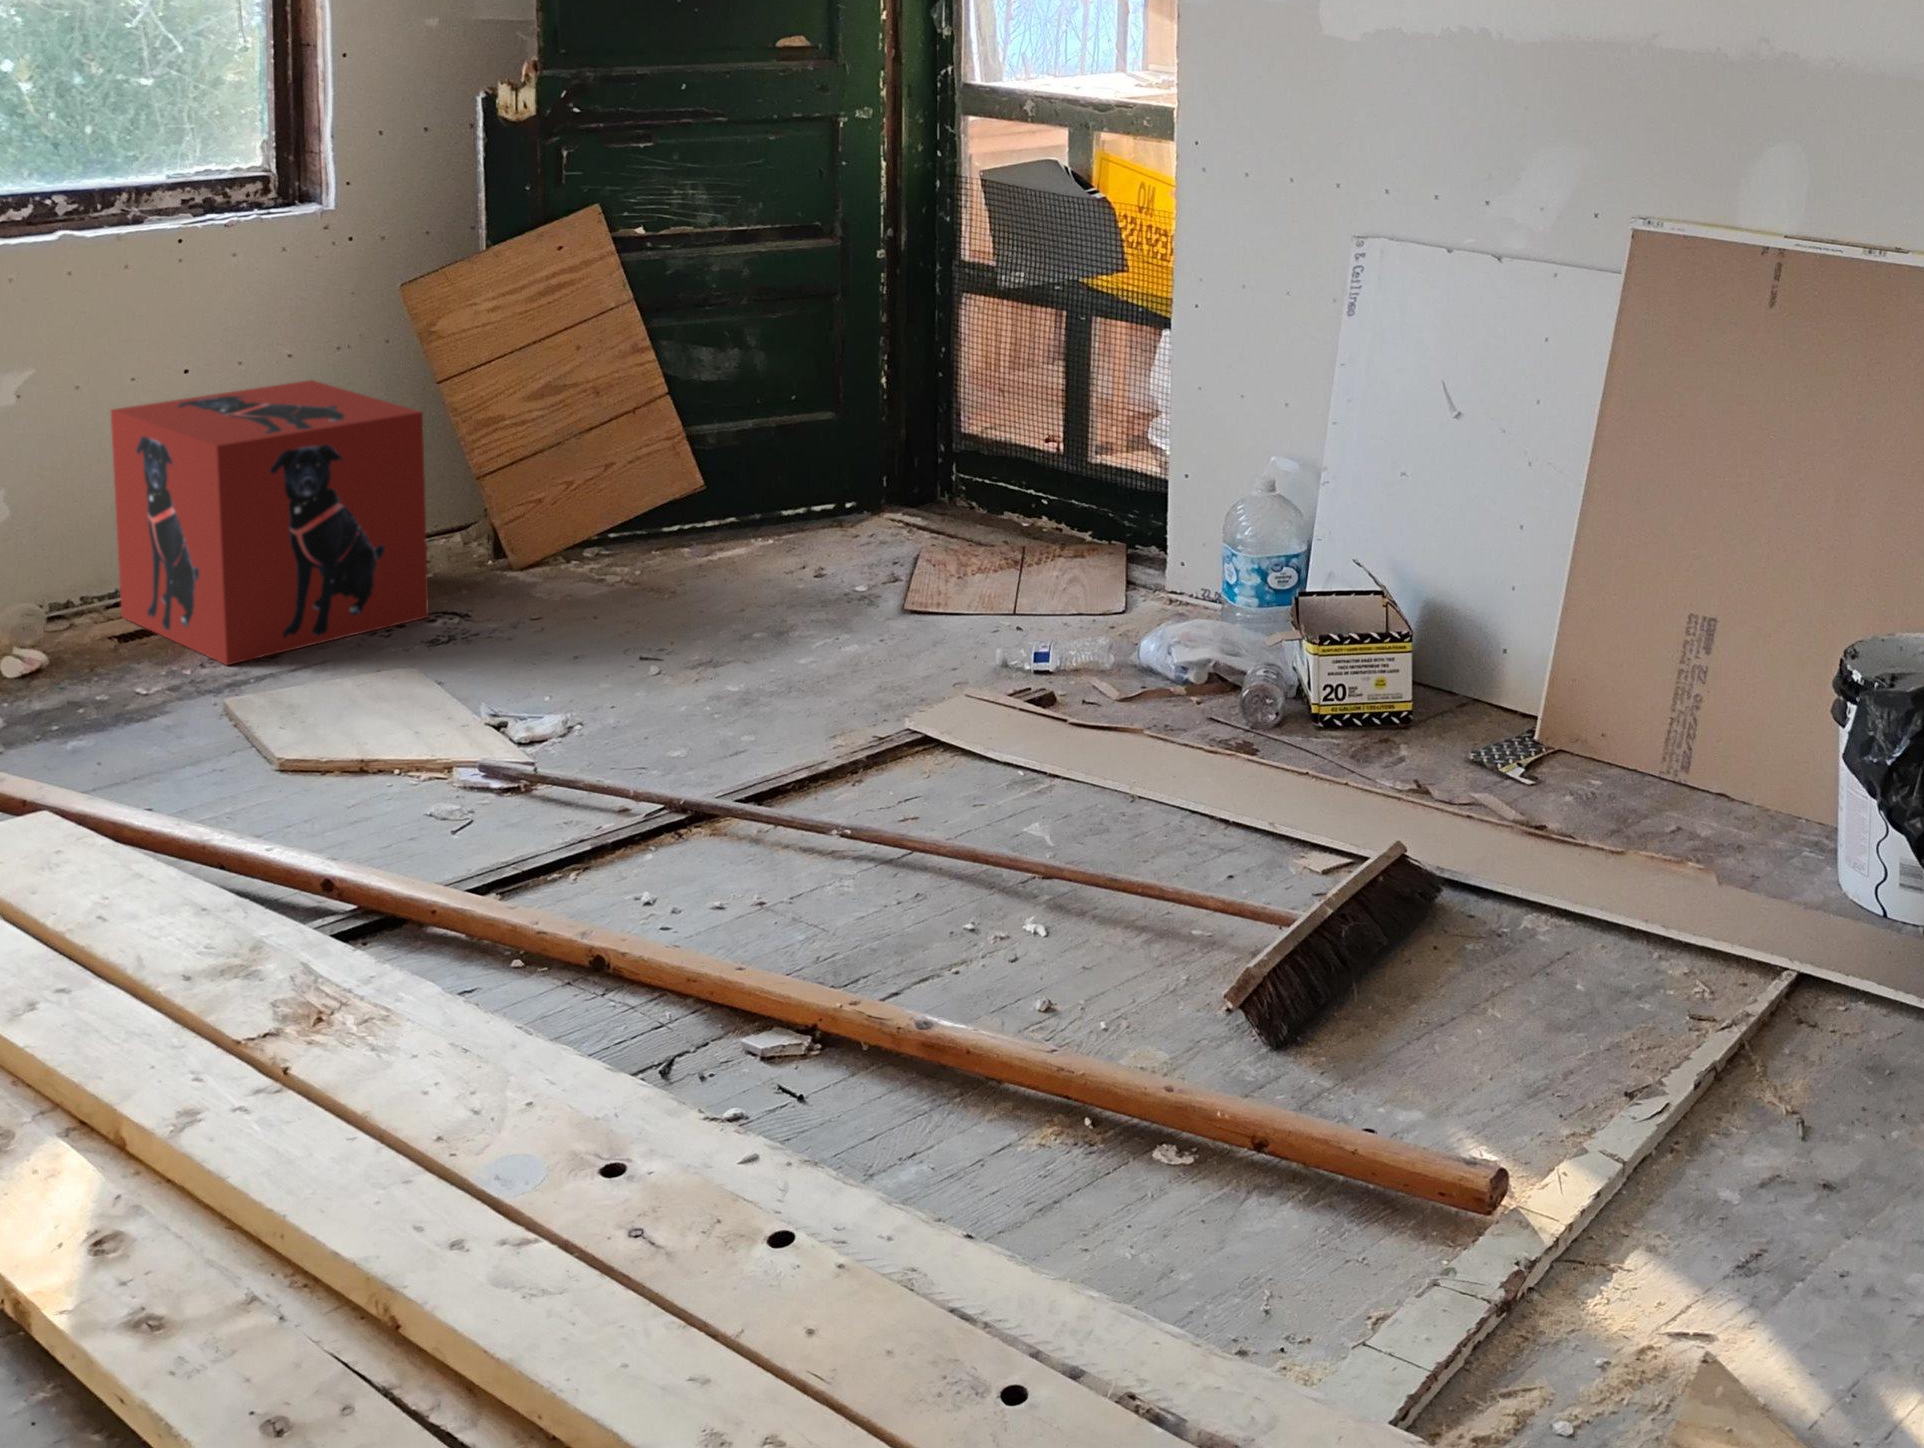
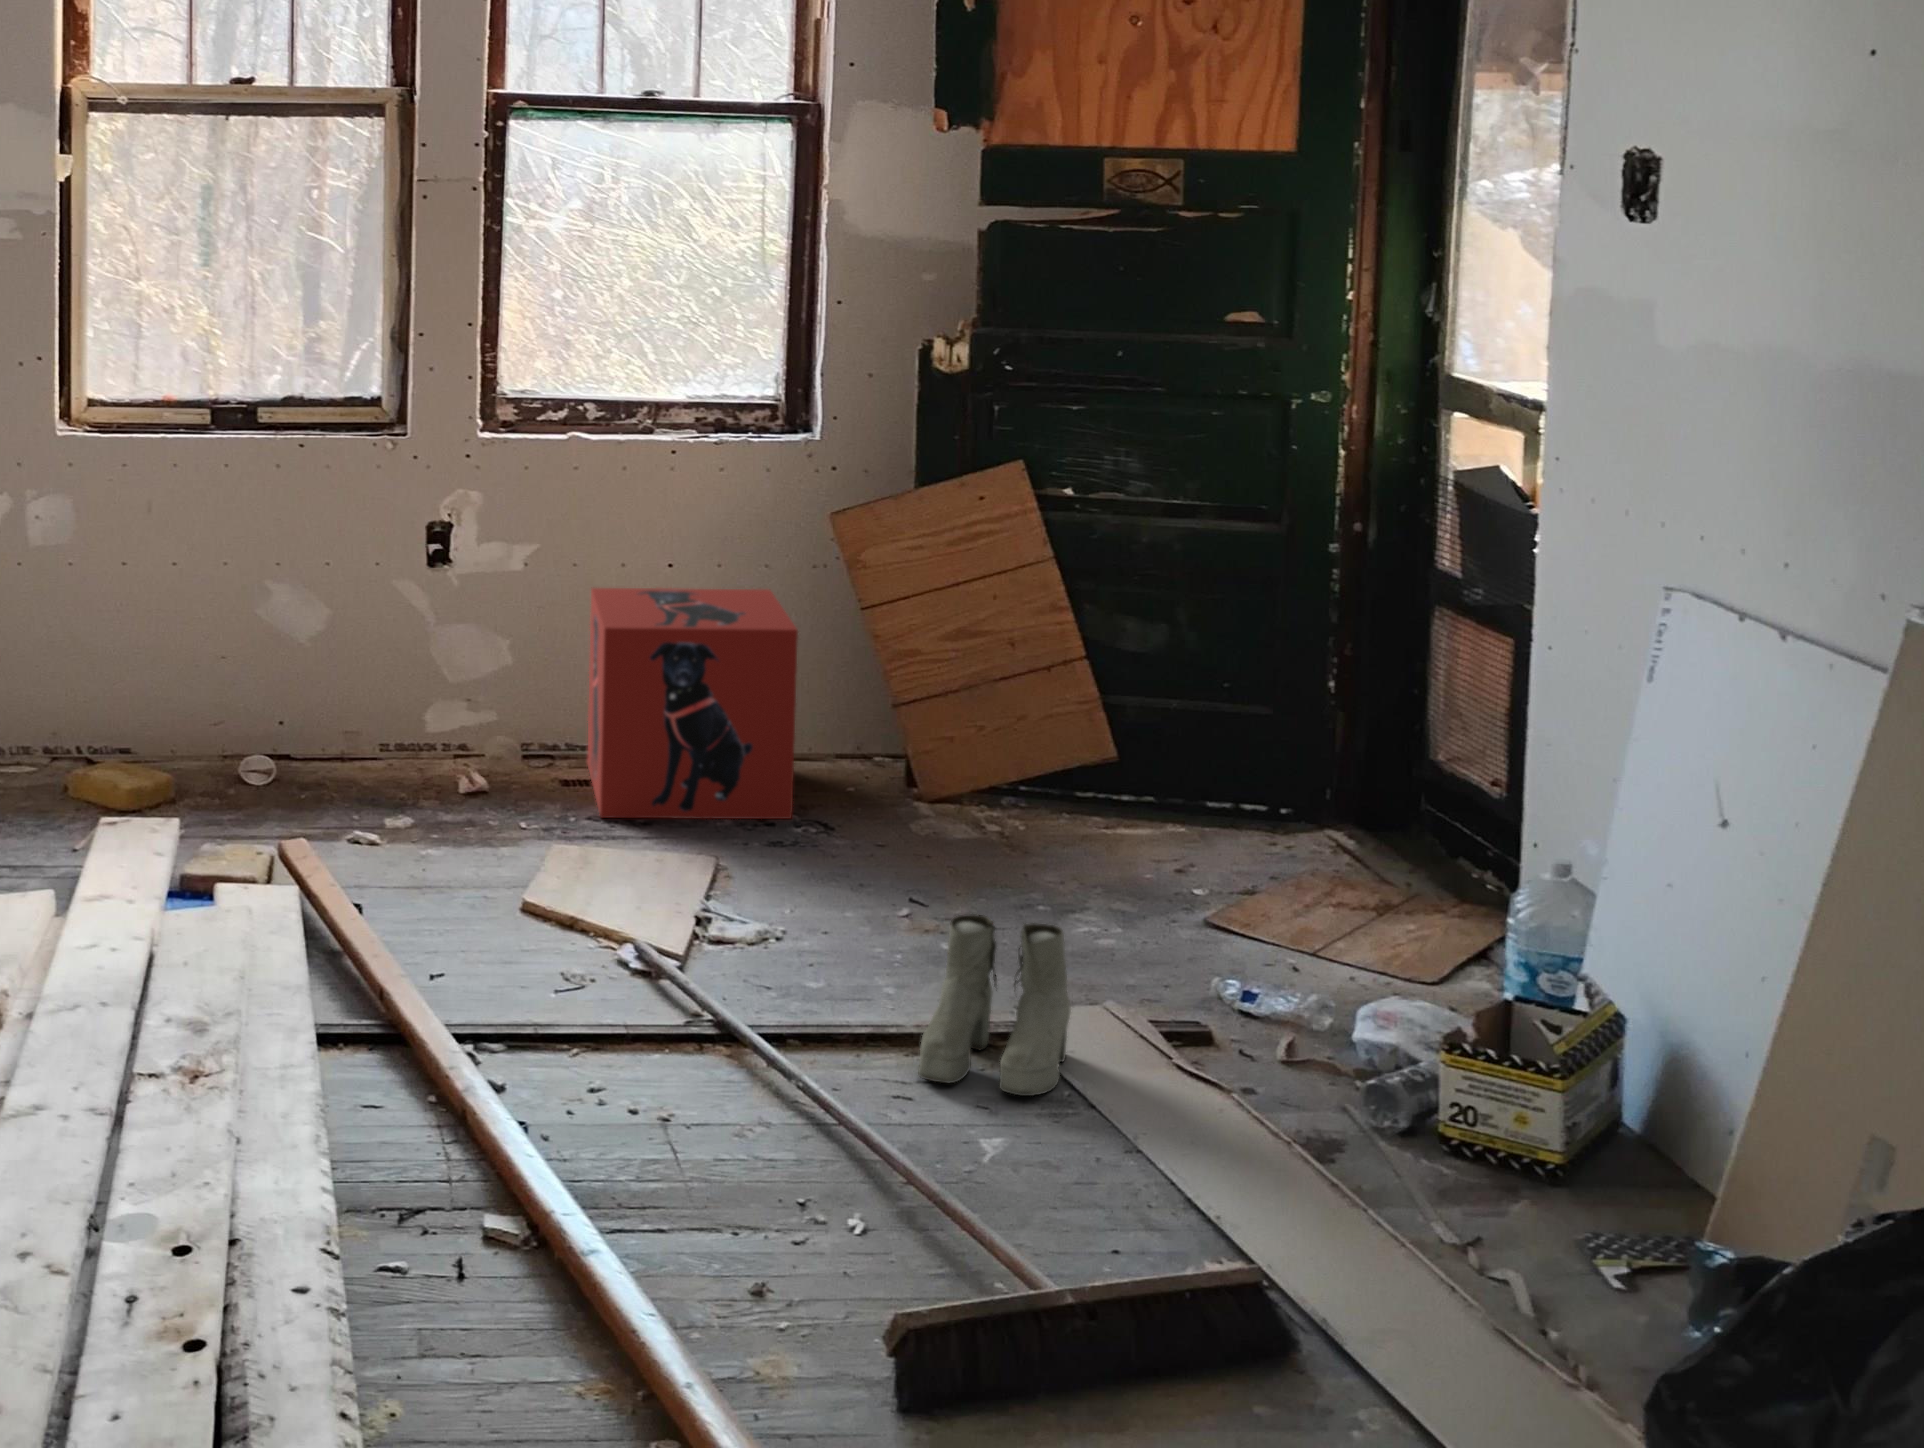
boots: none [879,625,1016,798] -> present [918,914,1071,1096]

